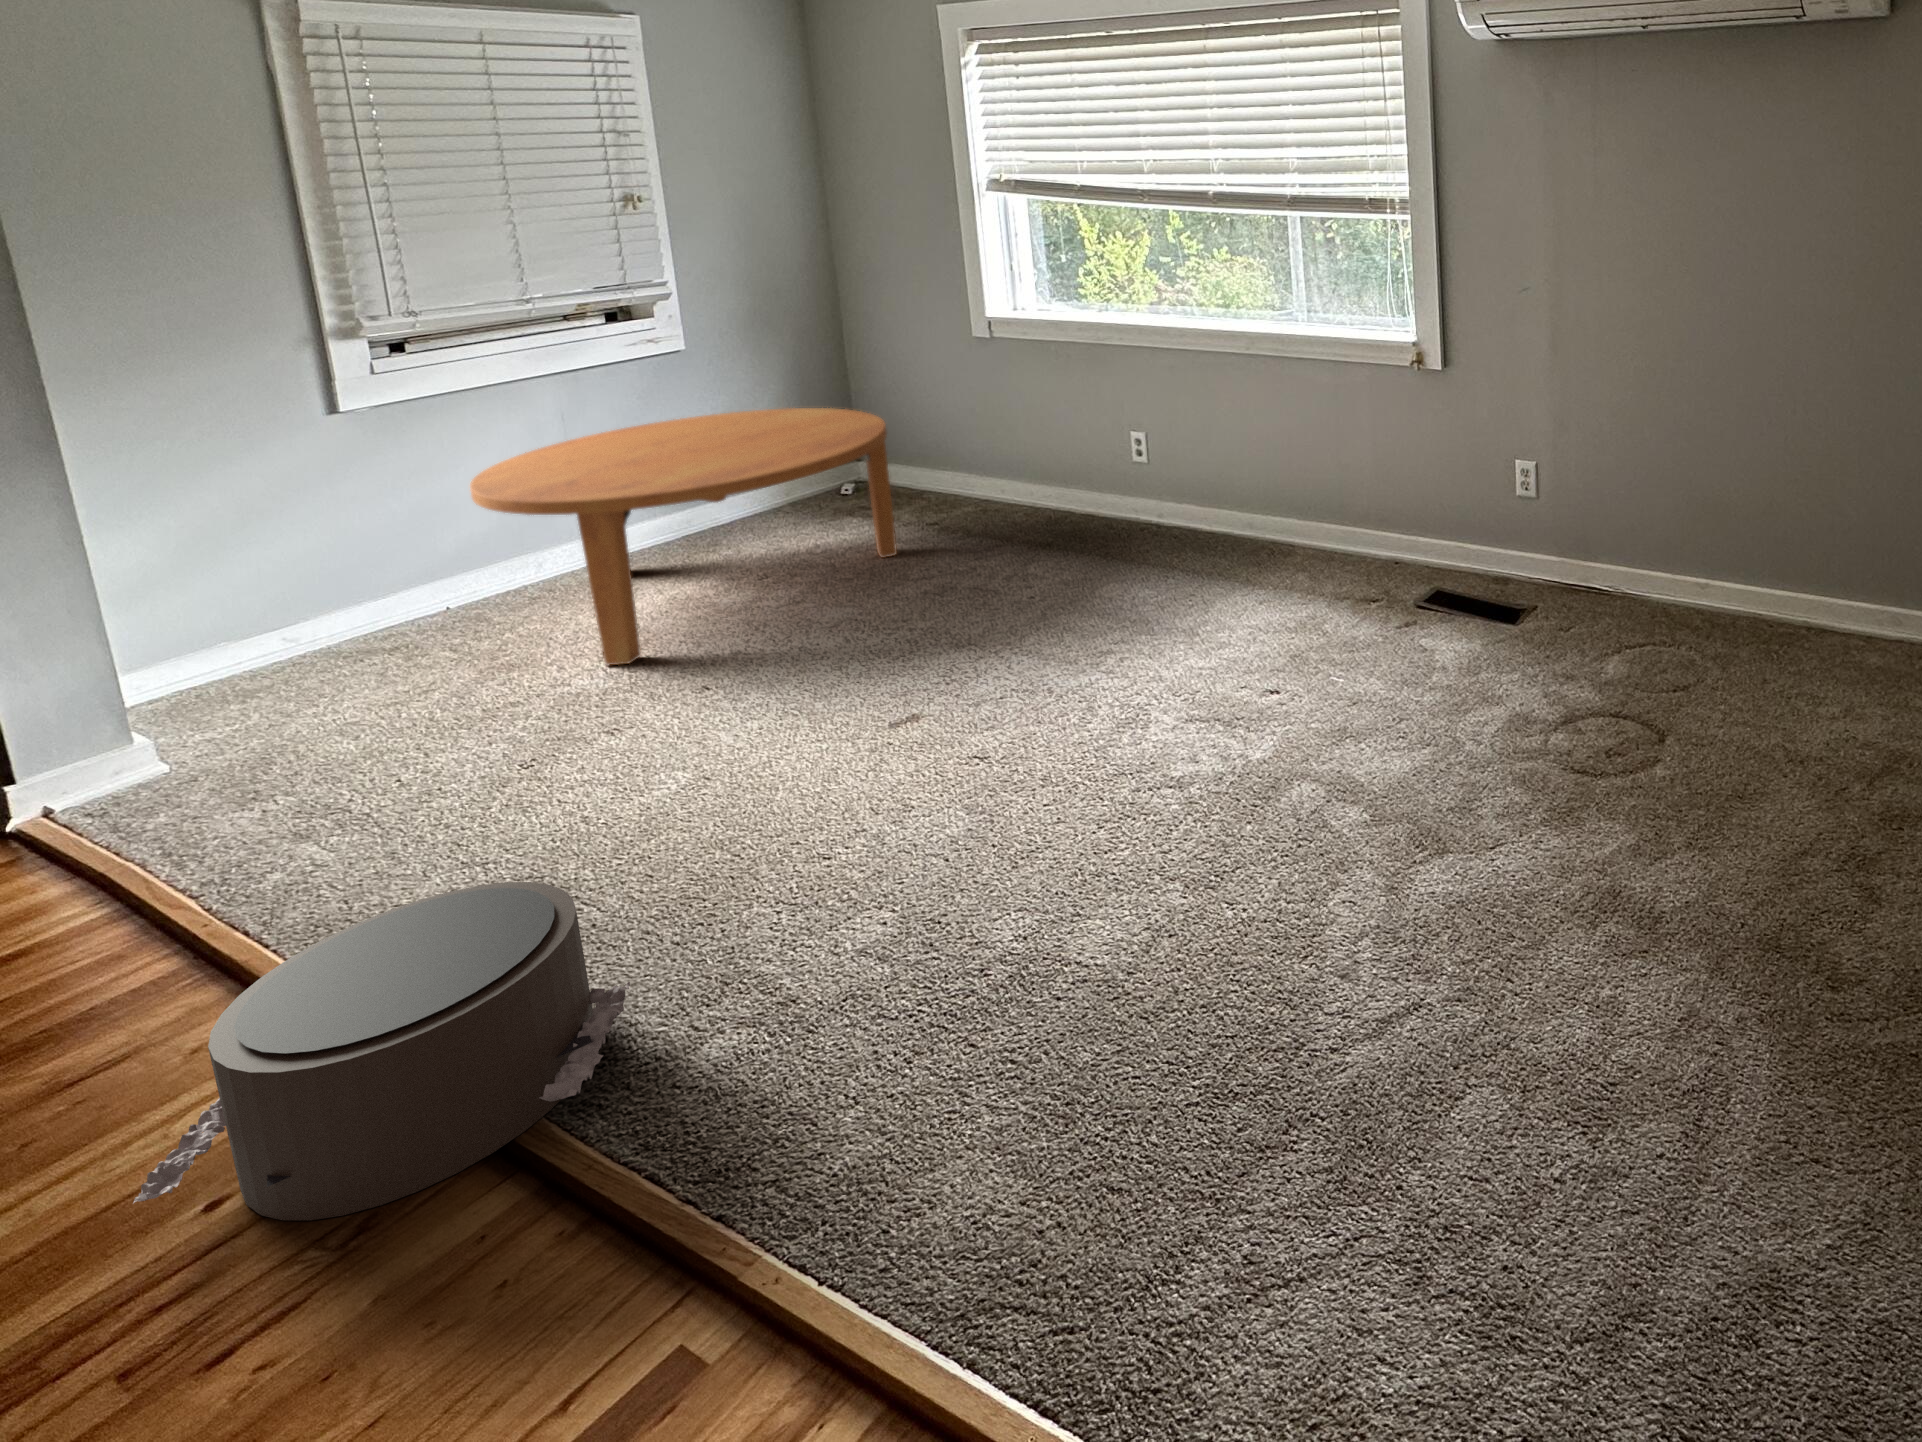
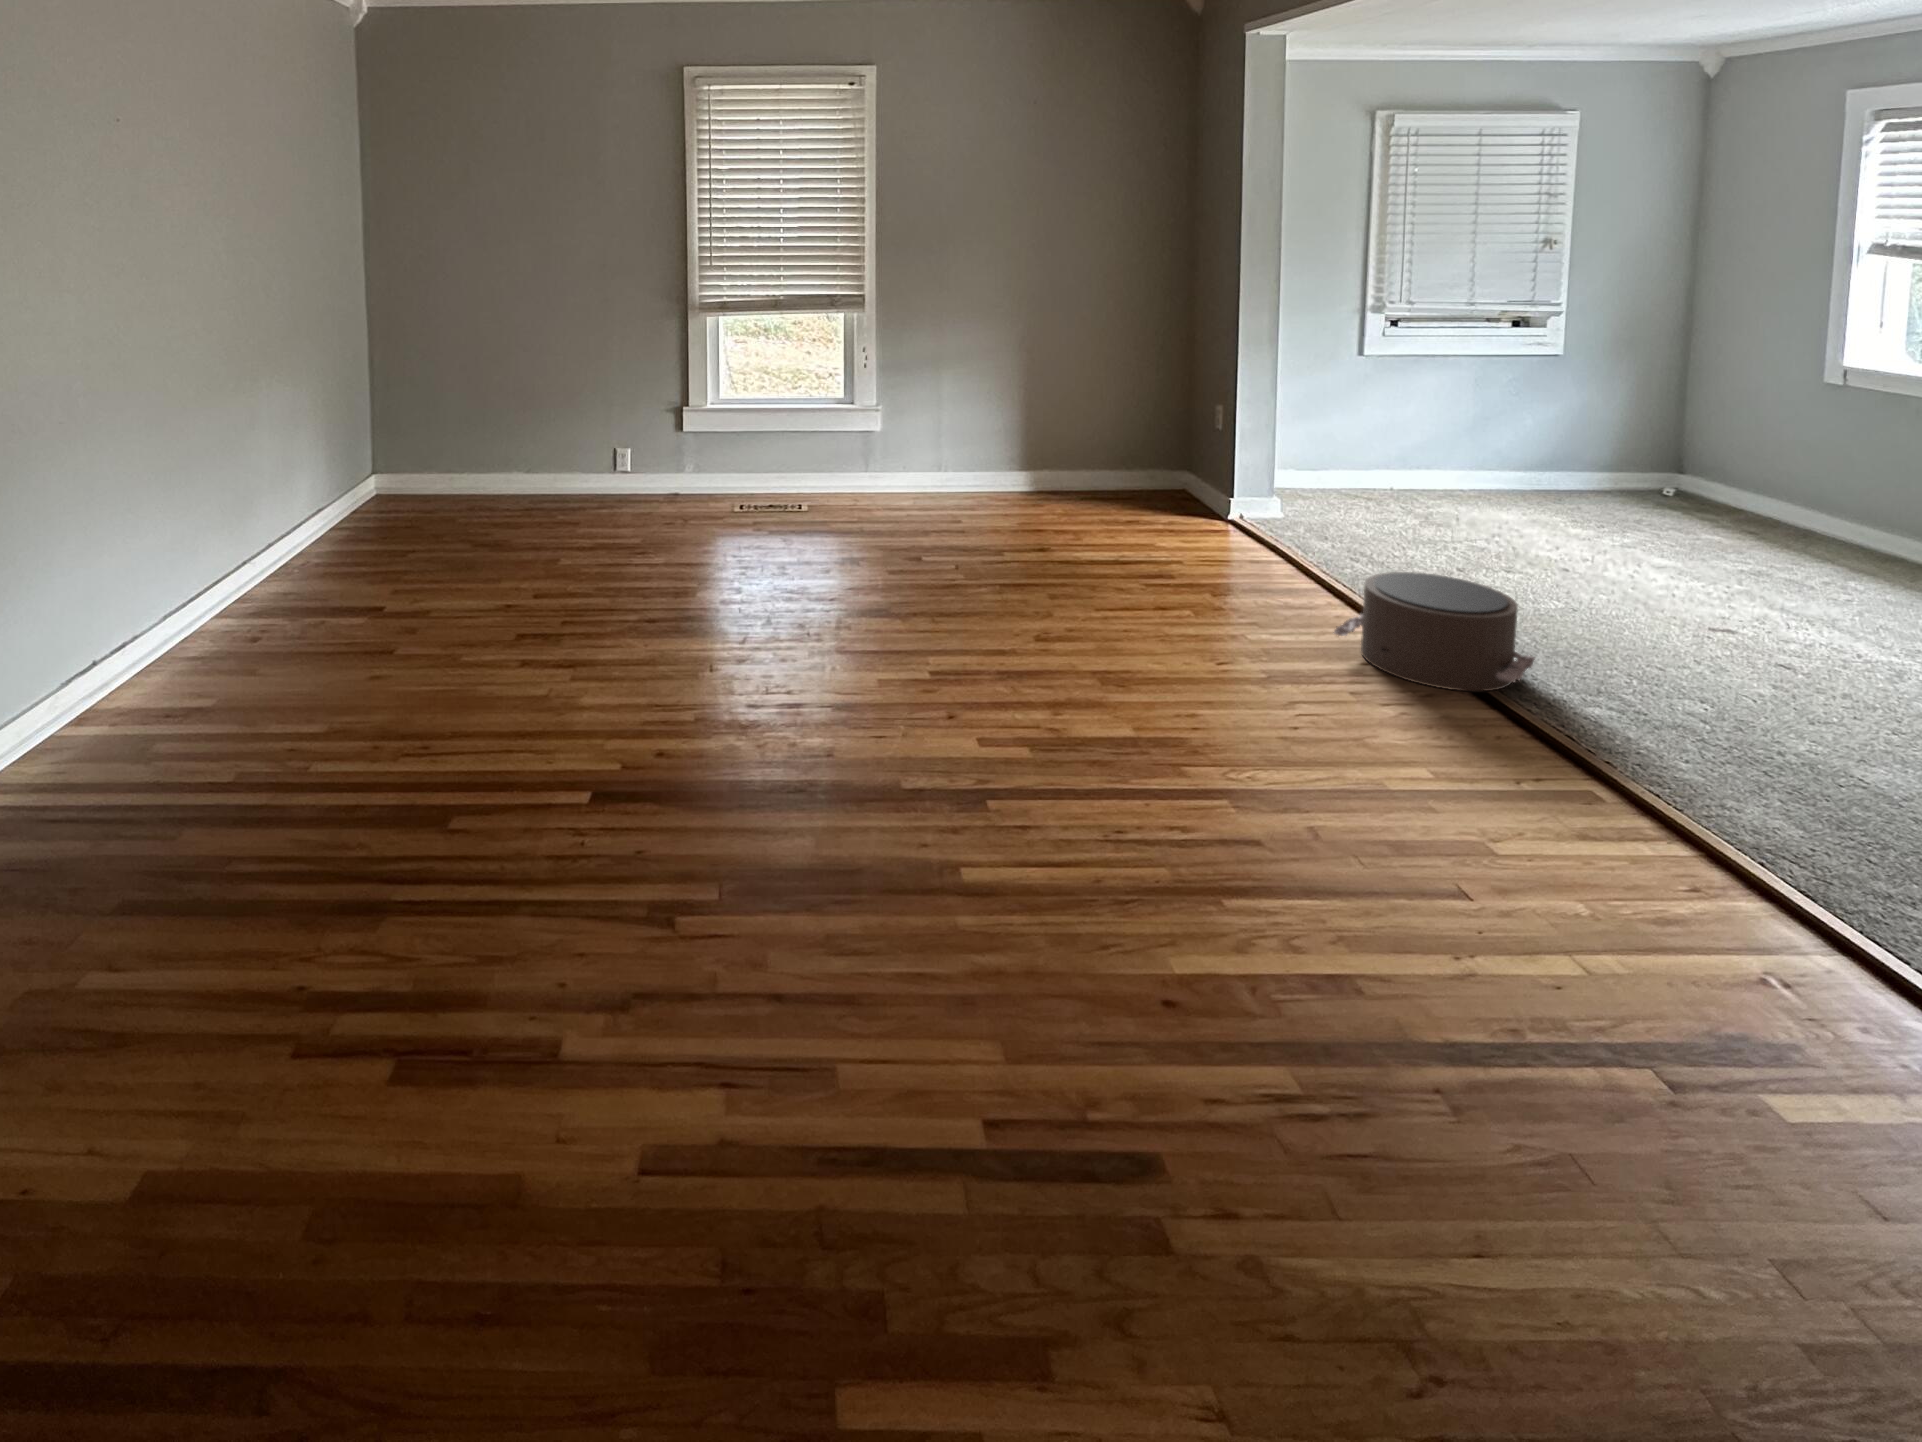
coffee table: present [470,408,897,665] -> none [1426,396,1724,537]

